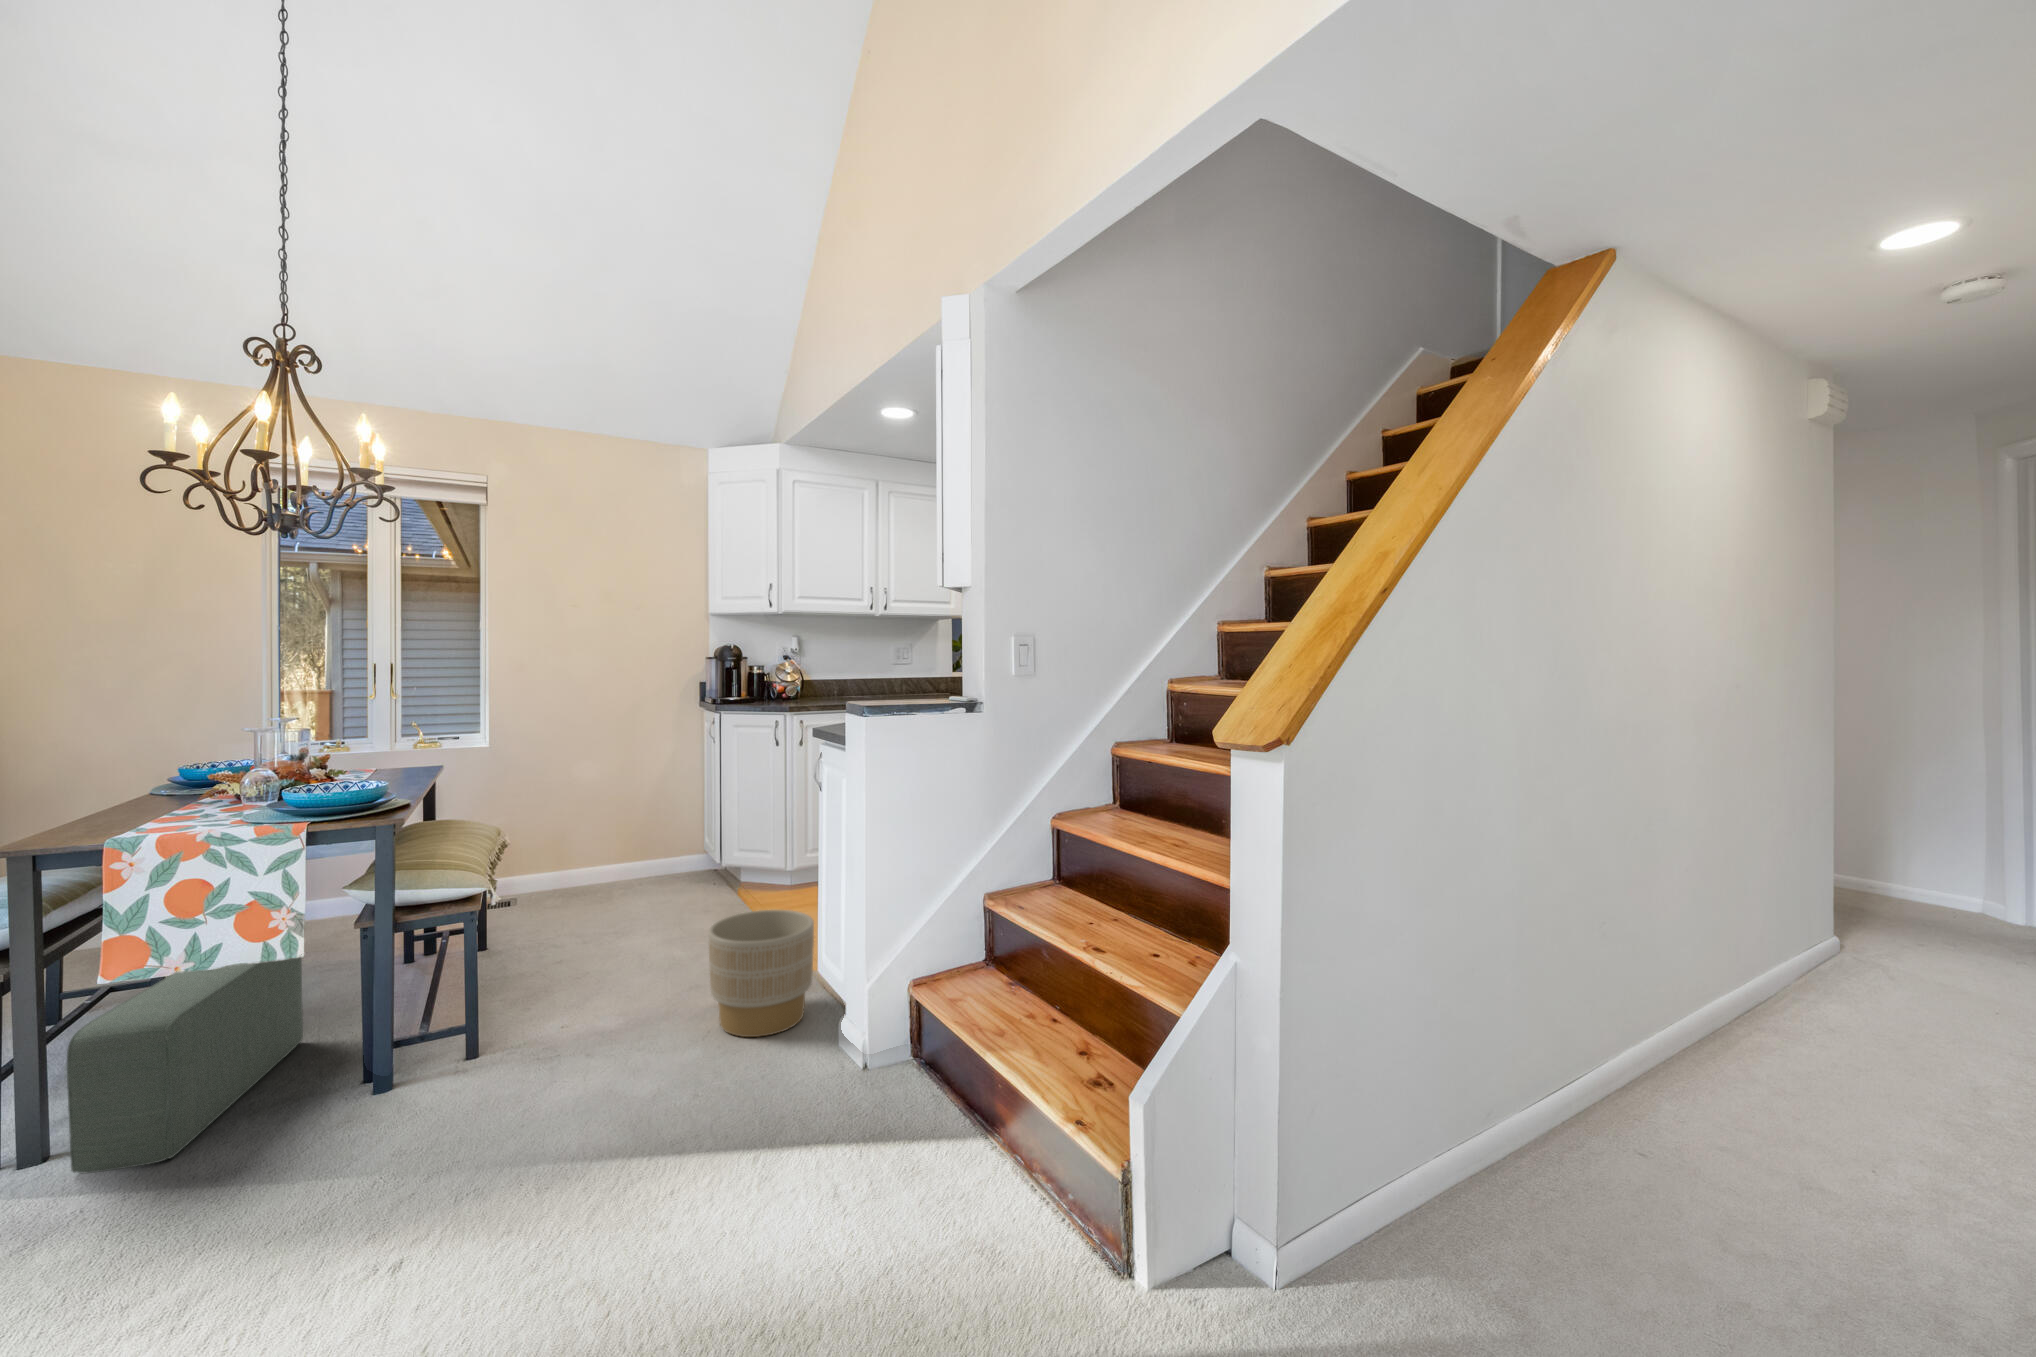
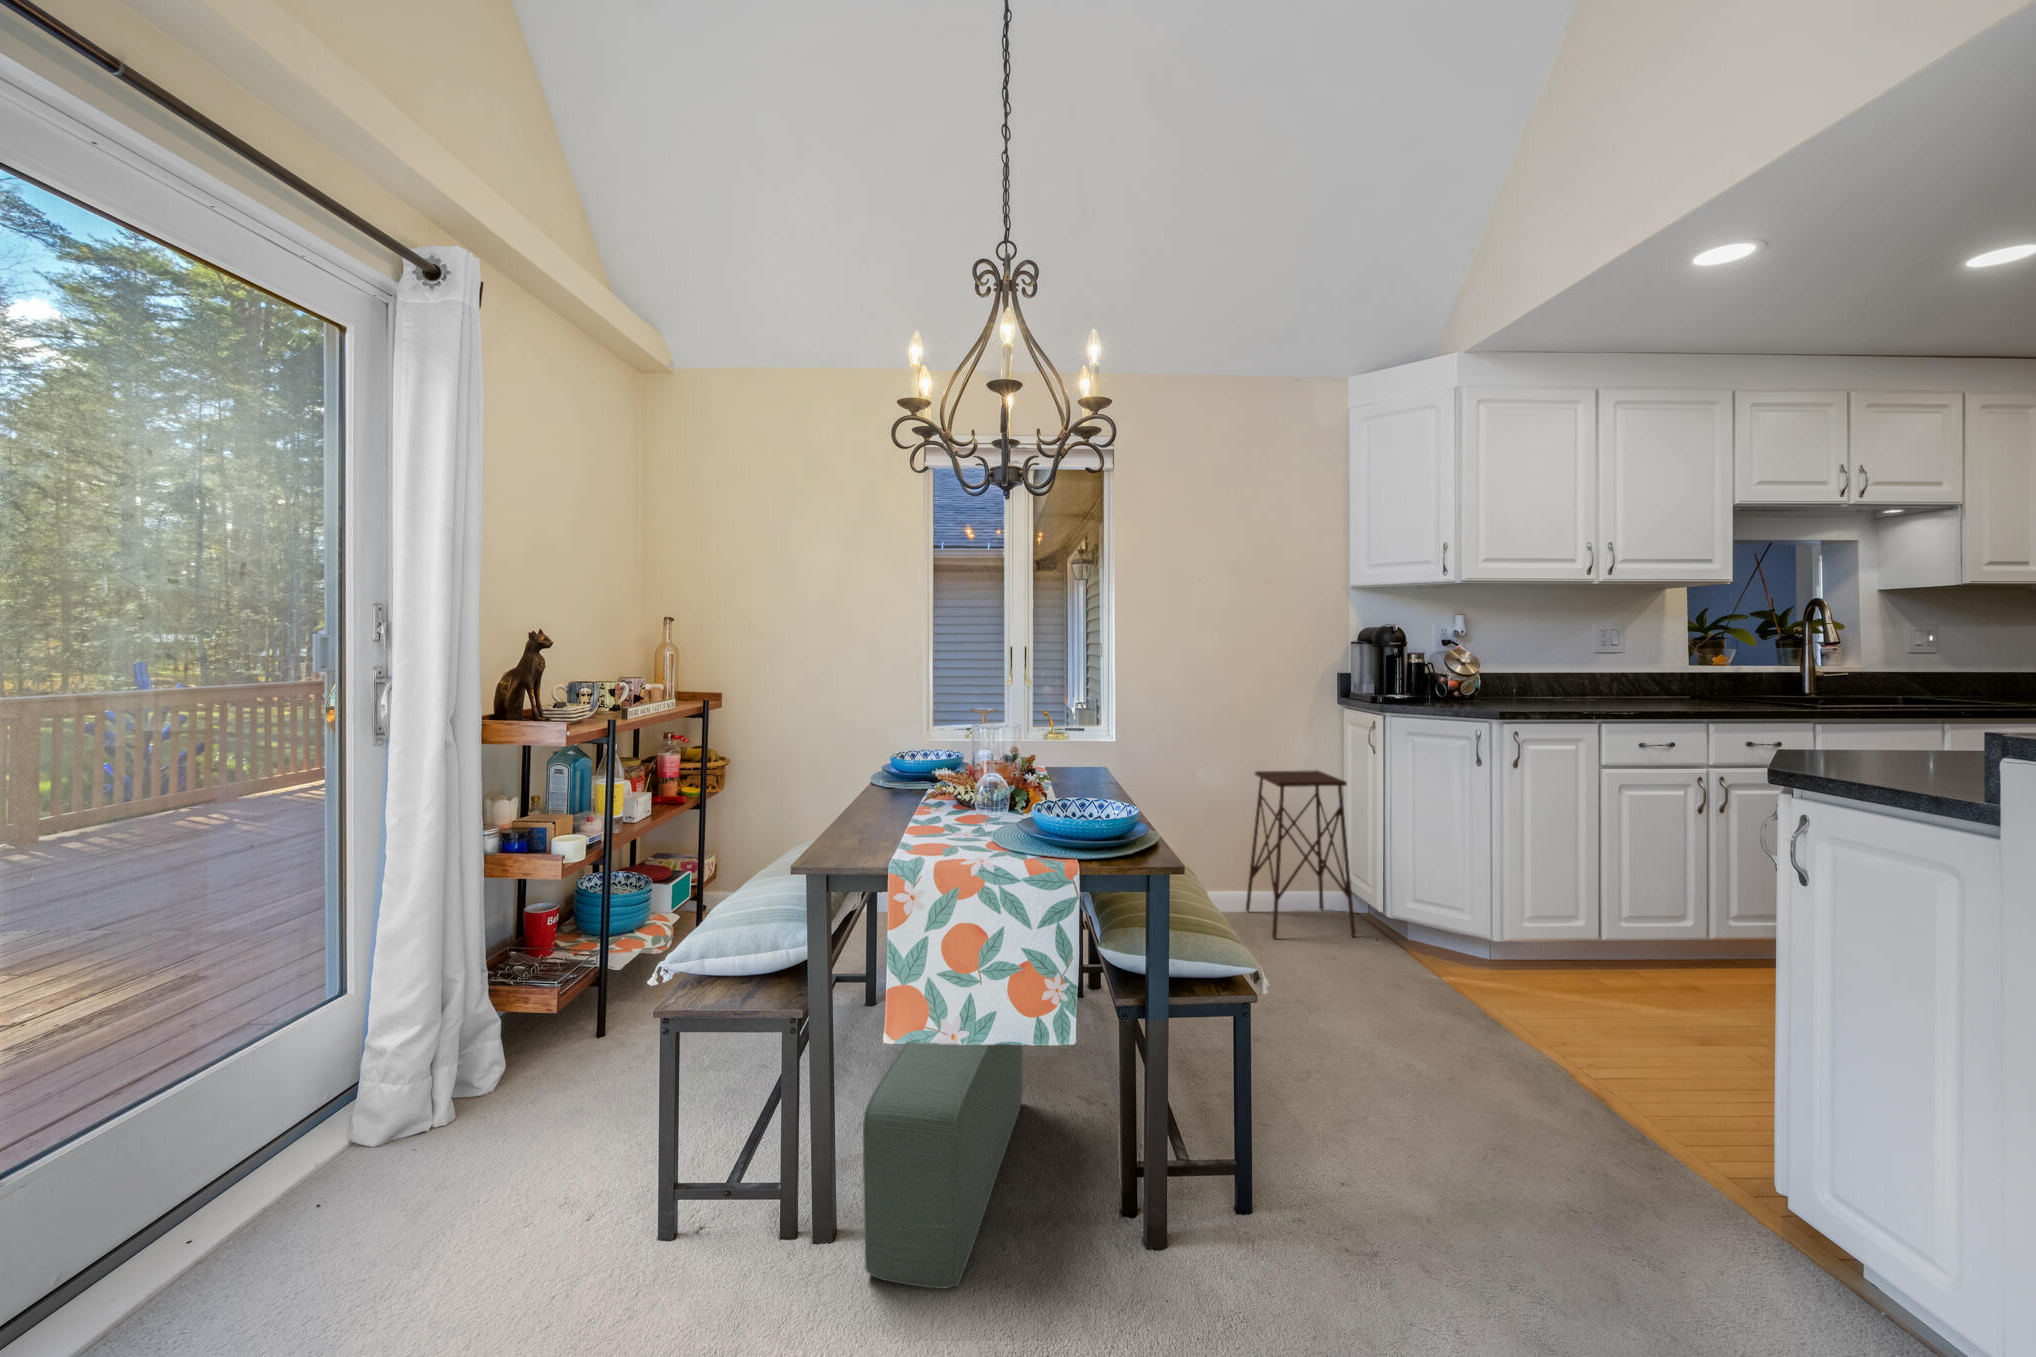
side table: none [618,760,699,897] -> present [1246,770,1356,939]
planter: present [709,910,814,1037] -> none [1582,1053,1802,1304]

